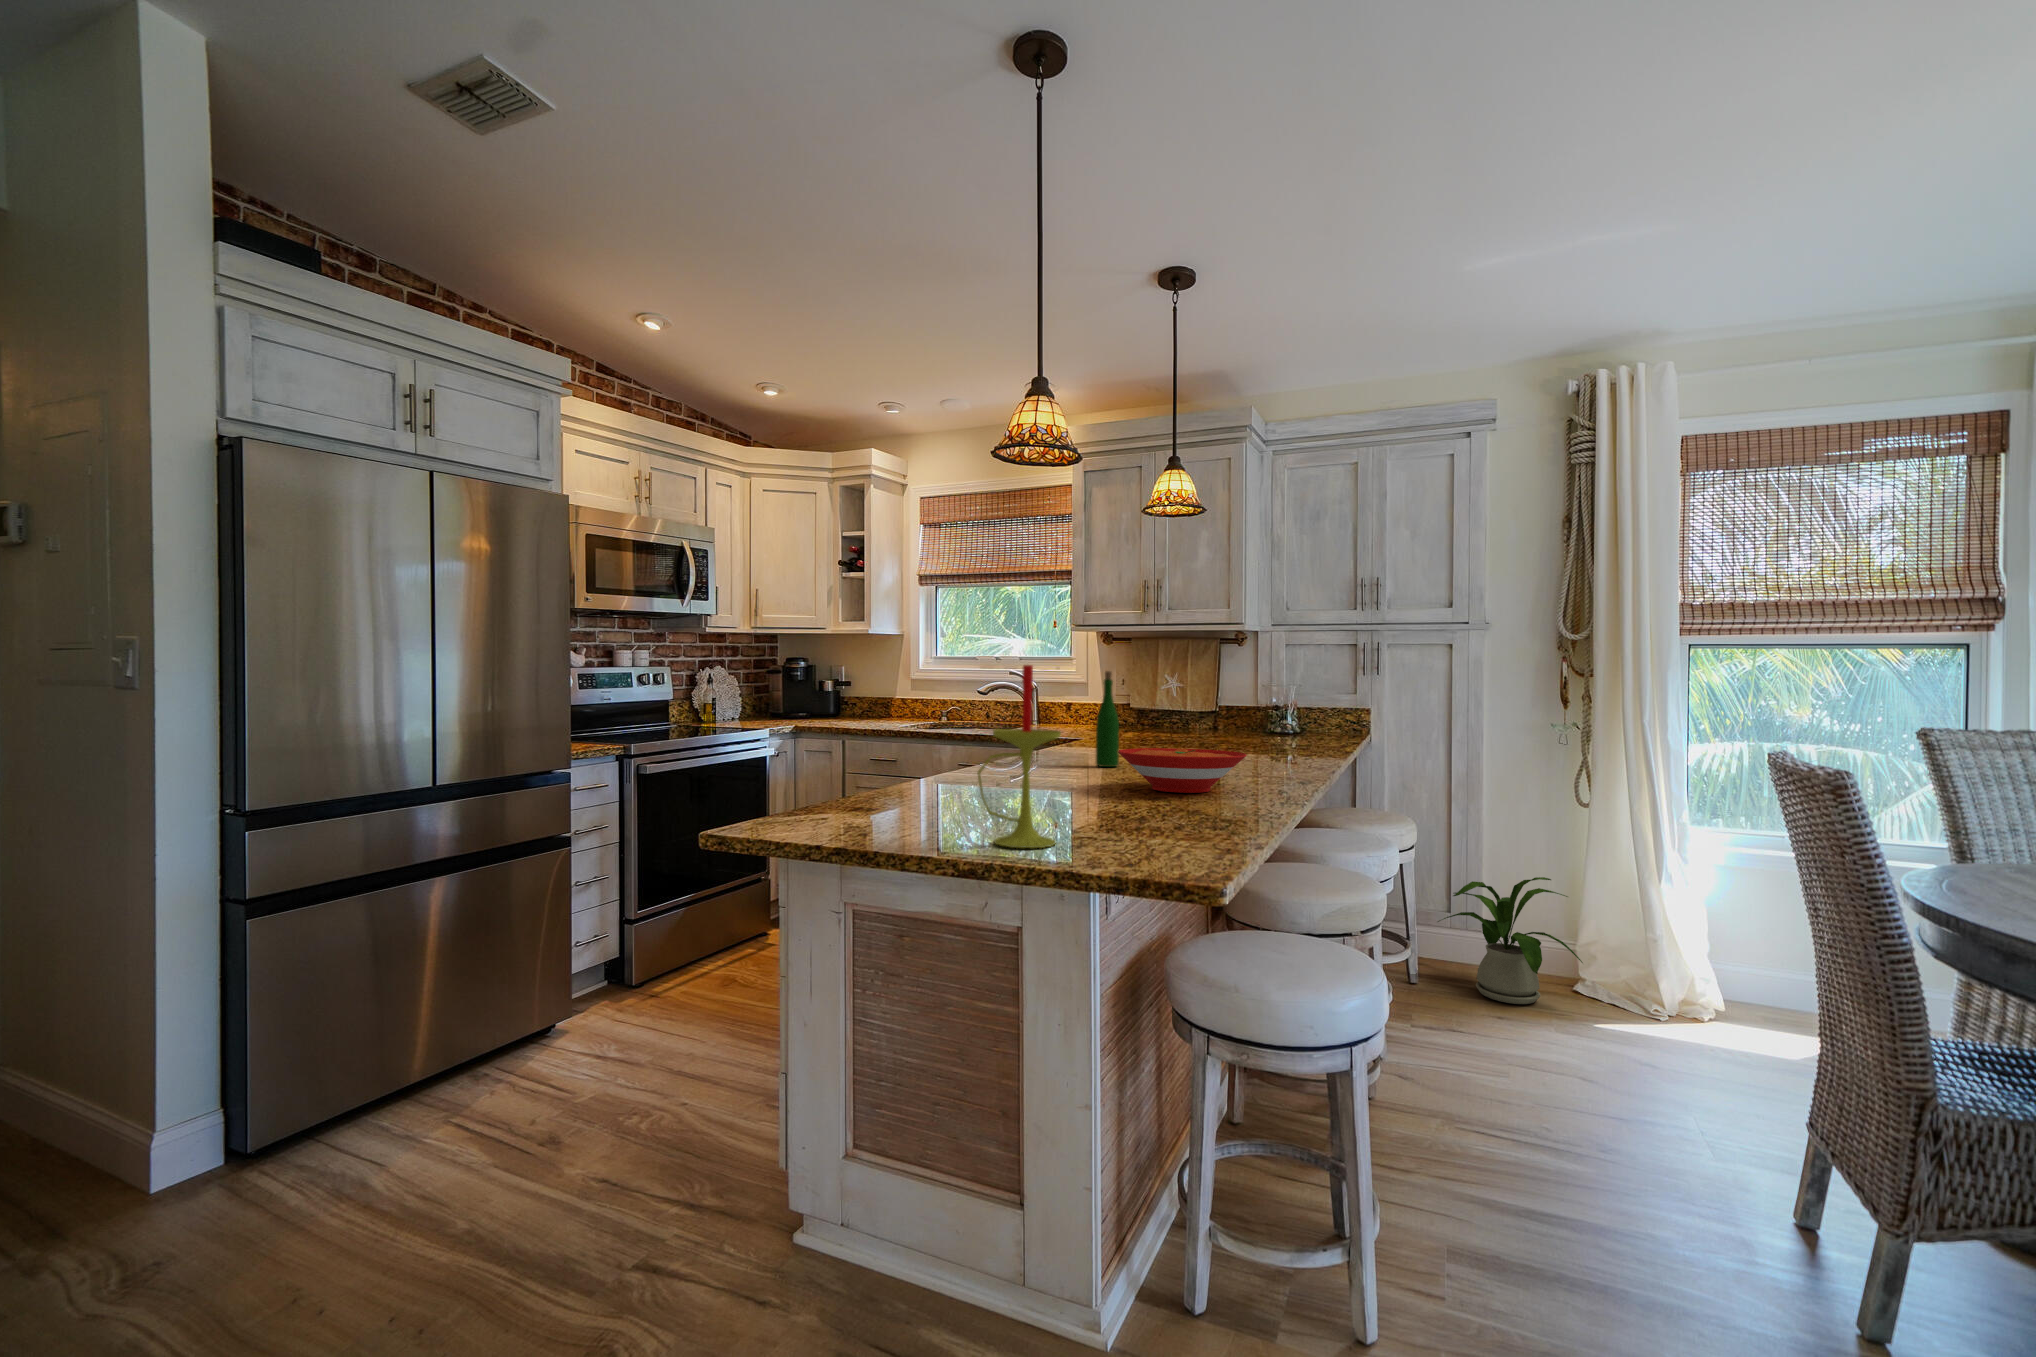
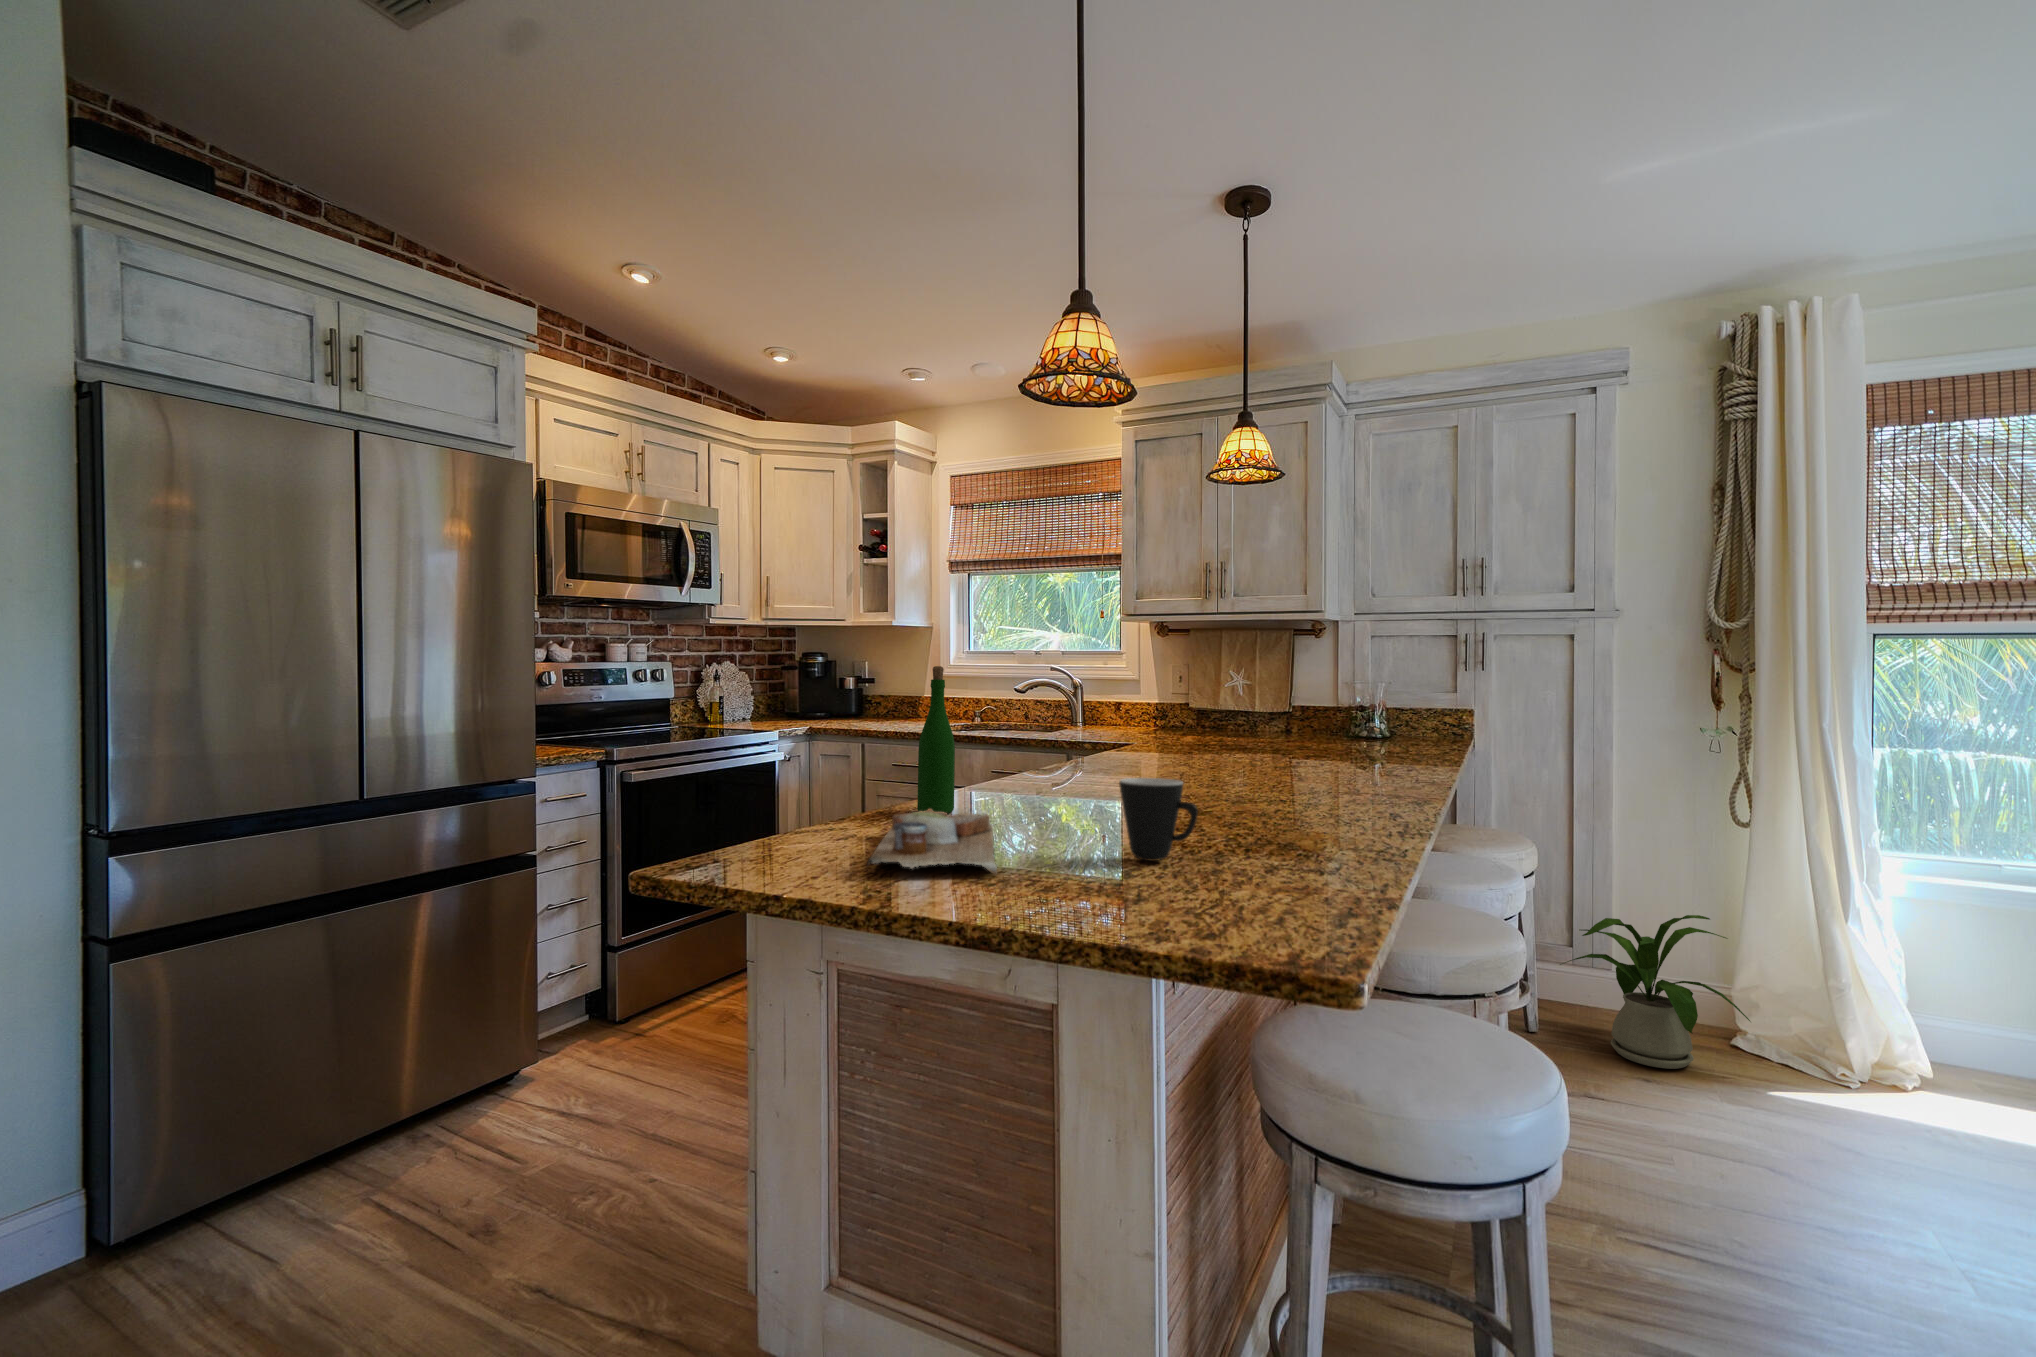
candle: present [978,665,1061,848] -> none [995,647,1112,905]
wine bottle: present [1096,671,1119,767] -> present [917,666,955,813]
bowl: present [1118,748,1247,793] -> none [1181,760,1346,818]
mug: none [1068,759,1127,821] -> present [1119,778,1198,861]
cutting board: none [878,786,976,831] -> present [867,809,997,874]

